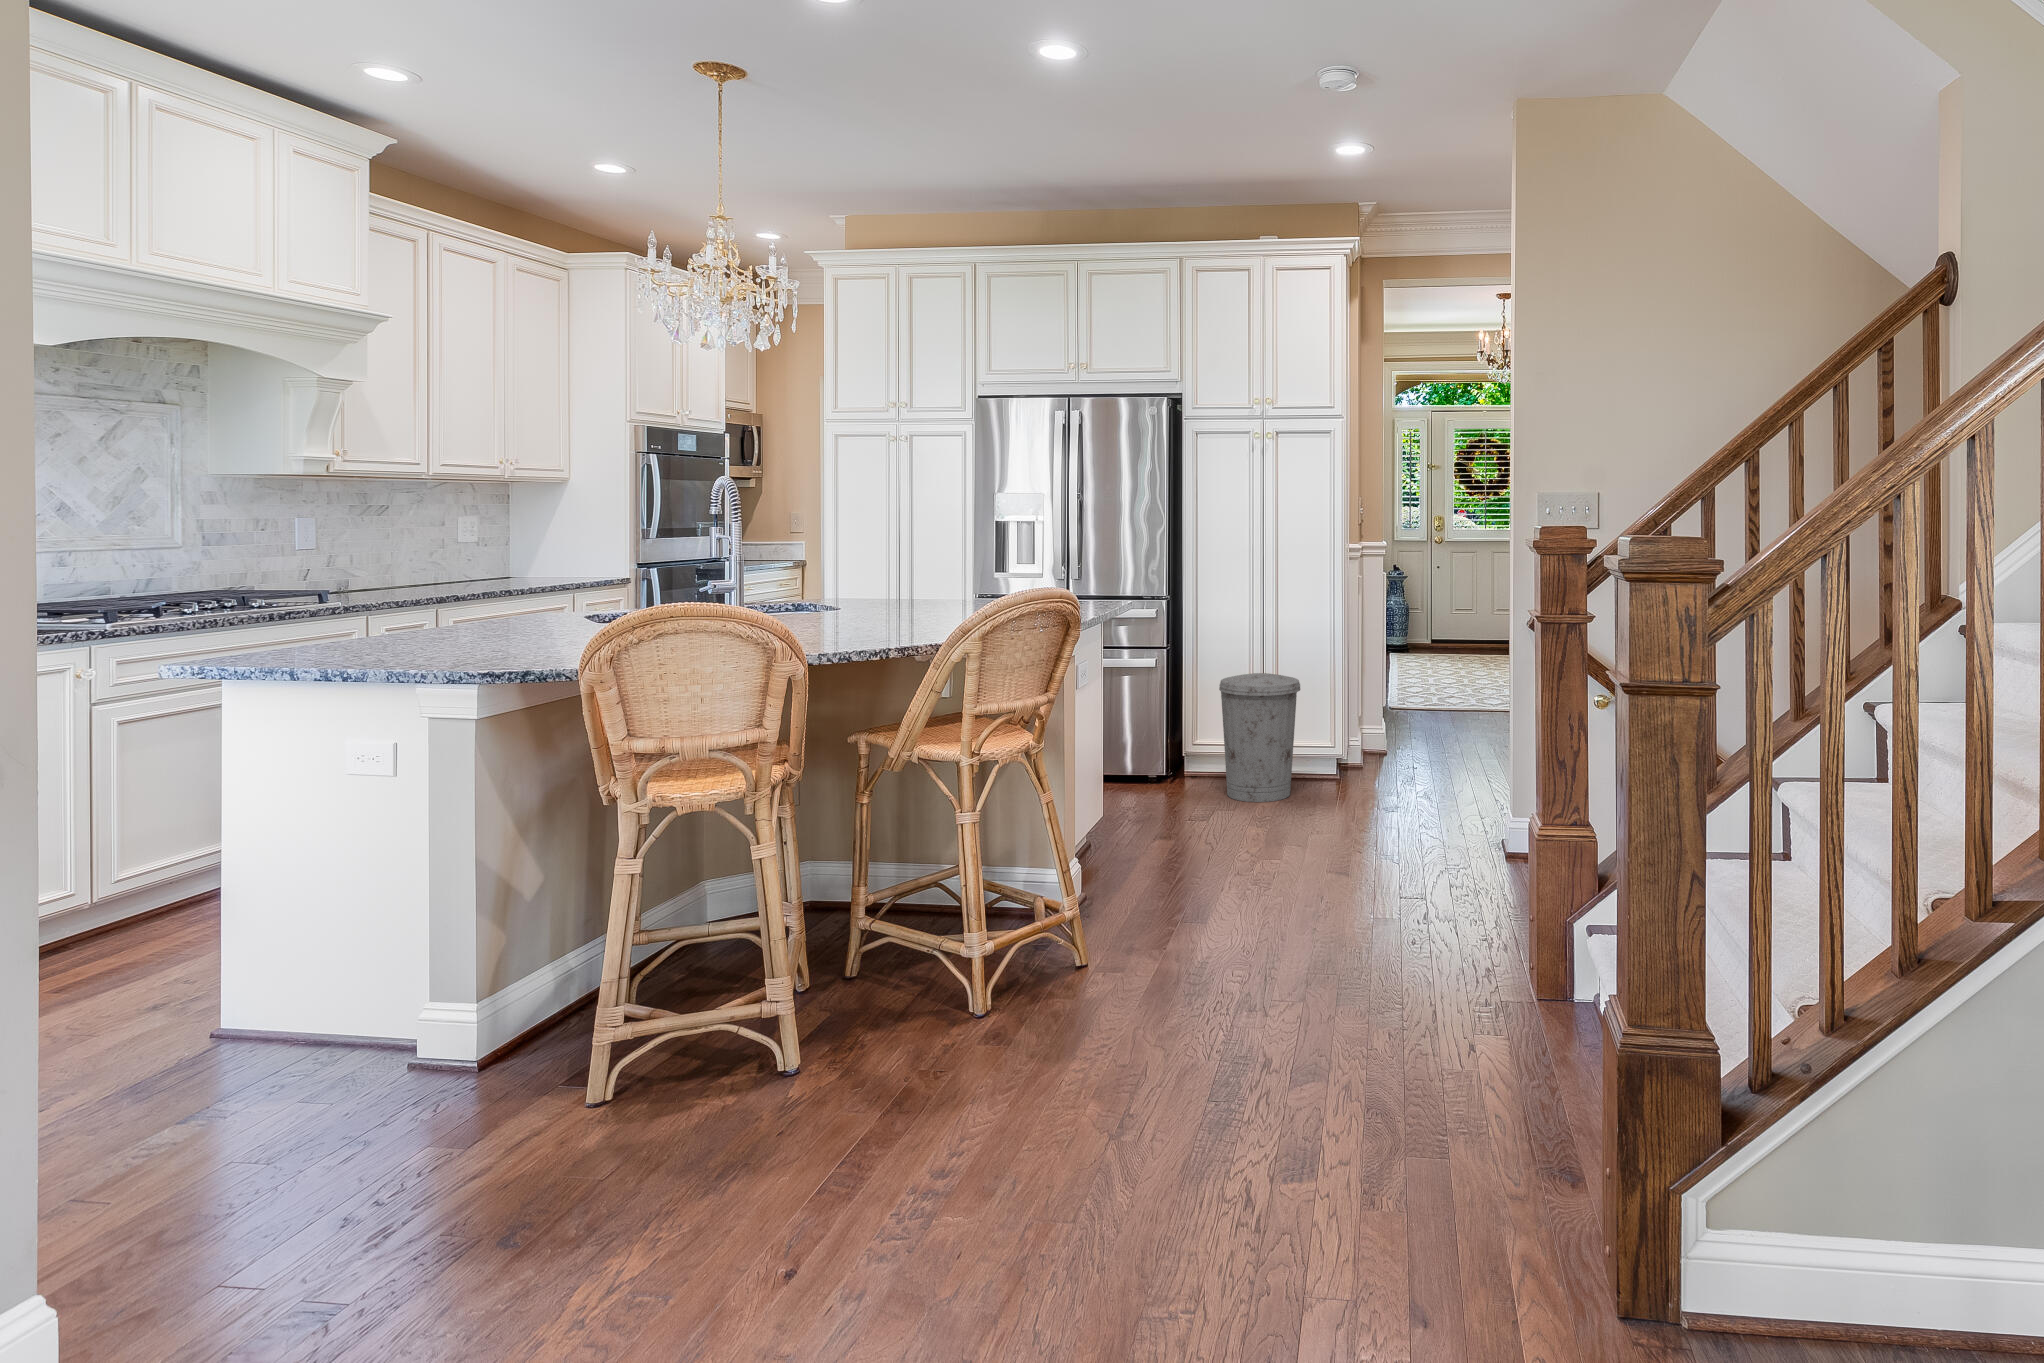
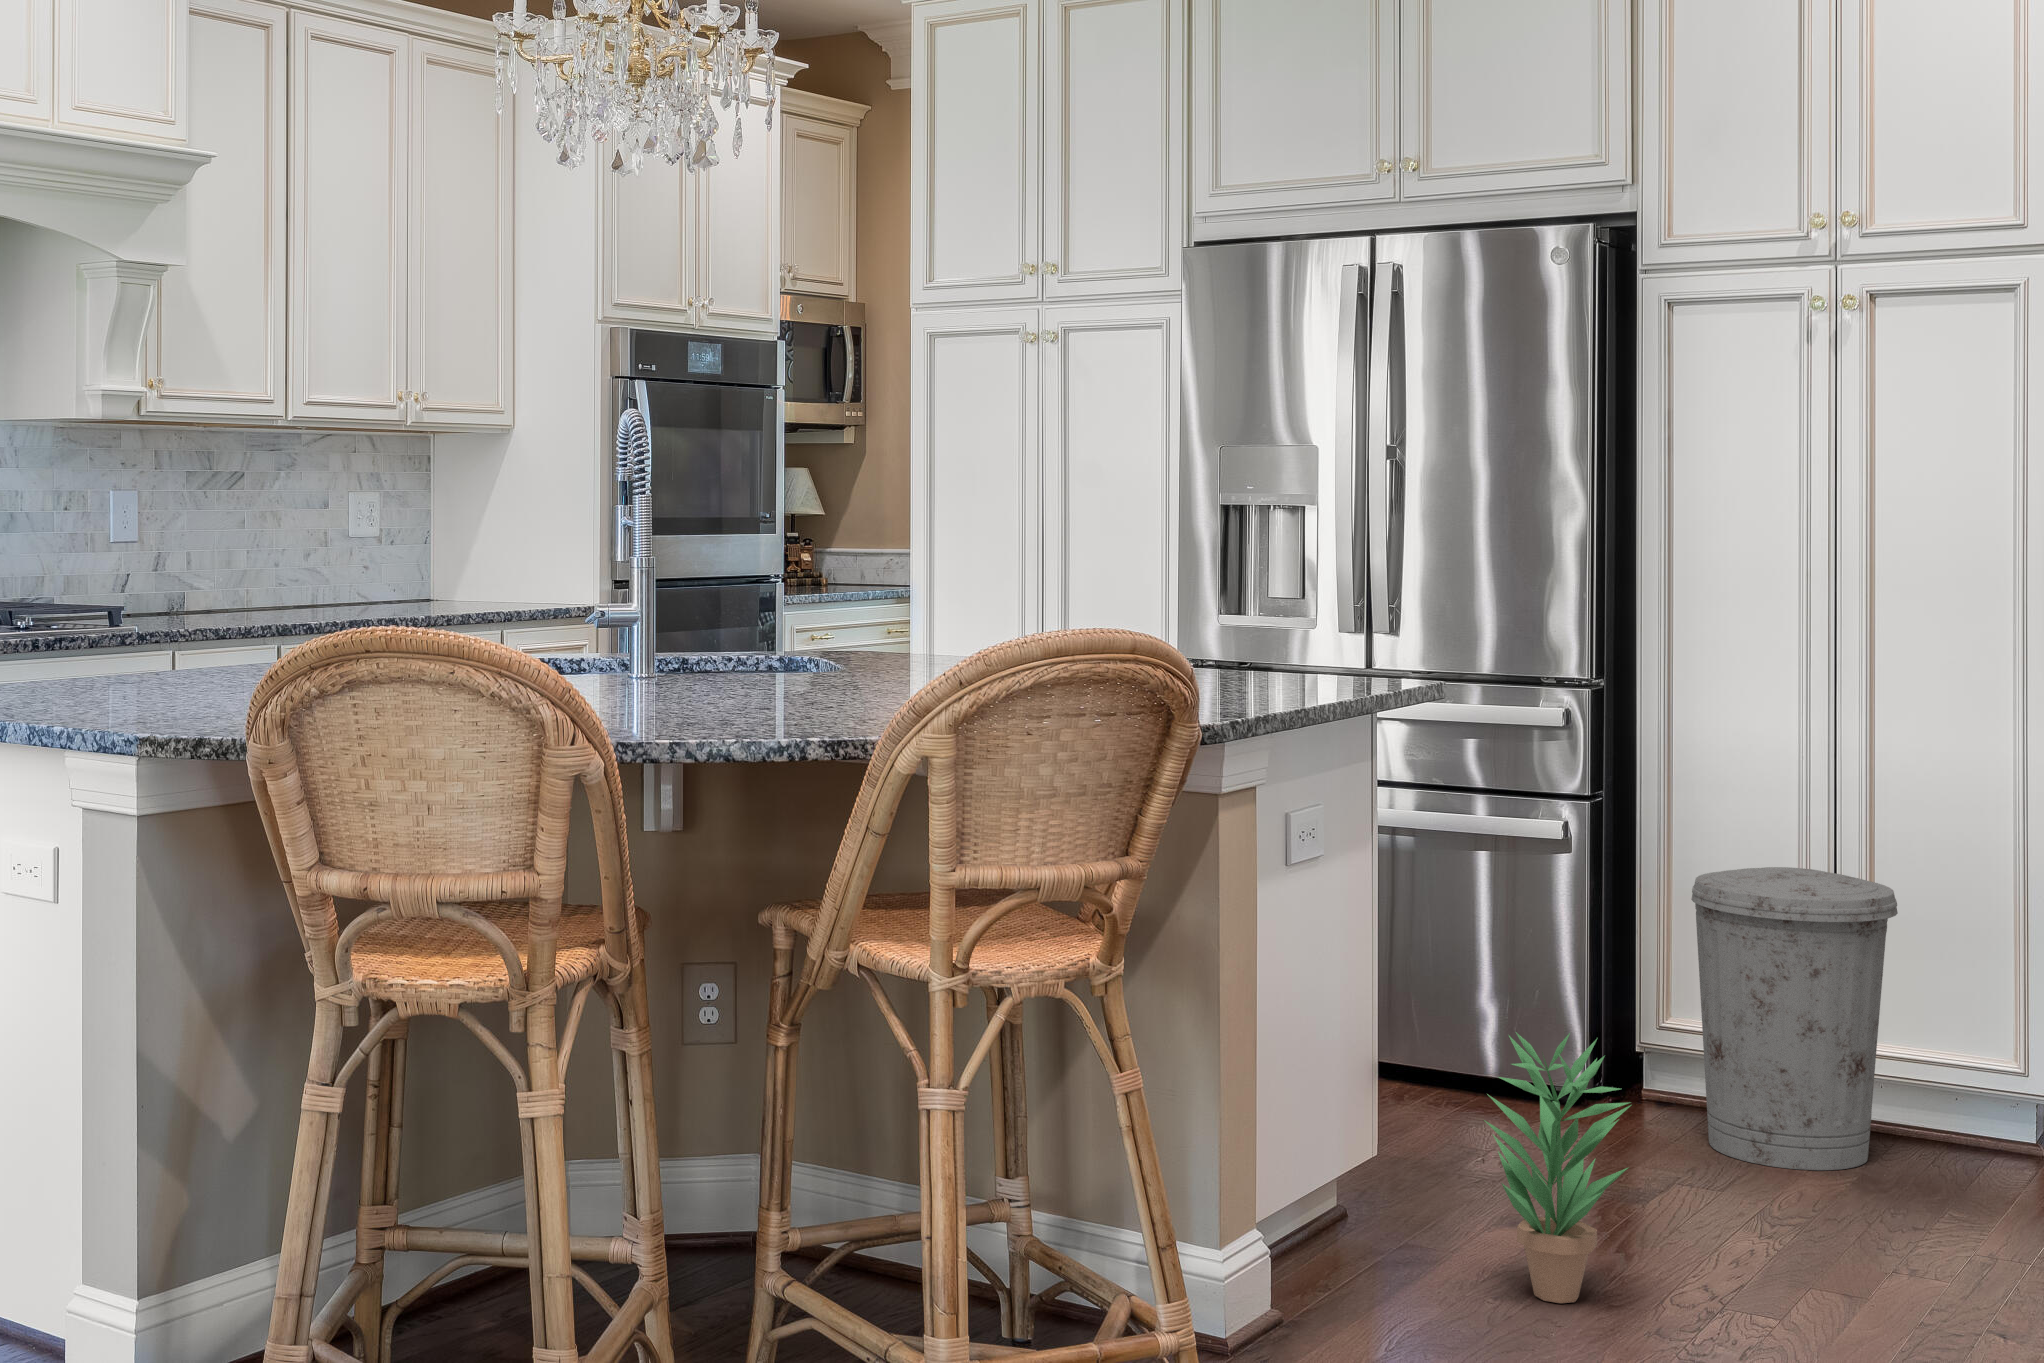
potted plant: none [1169,753,1232,873] -> present [1484,1033,1631,1303]

